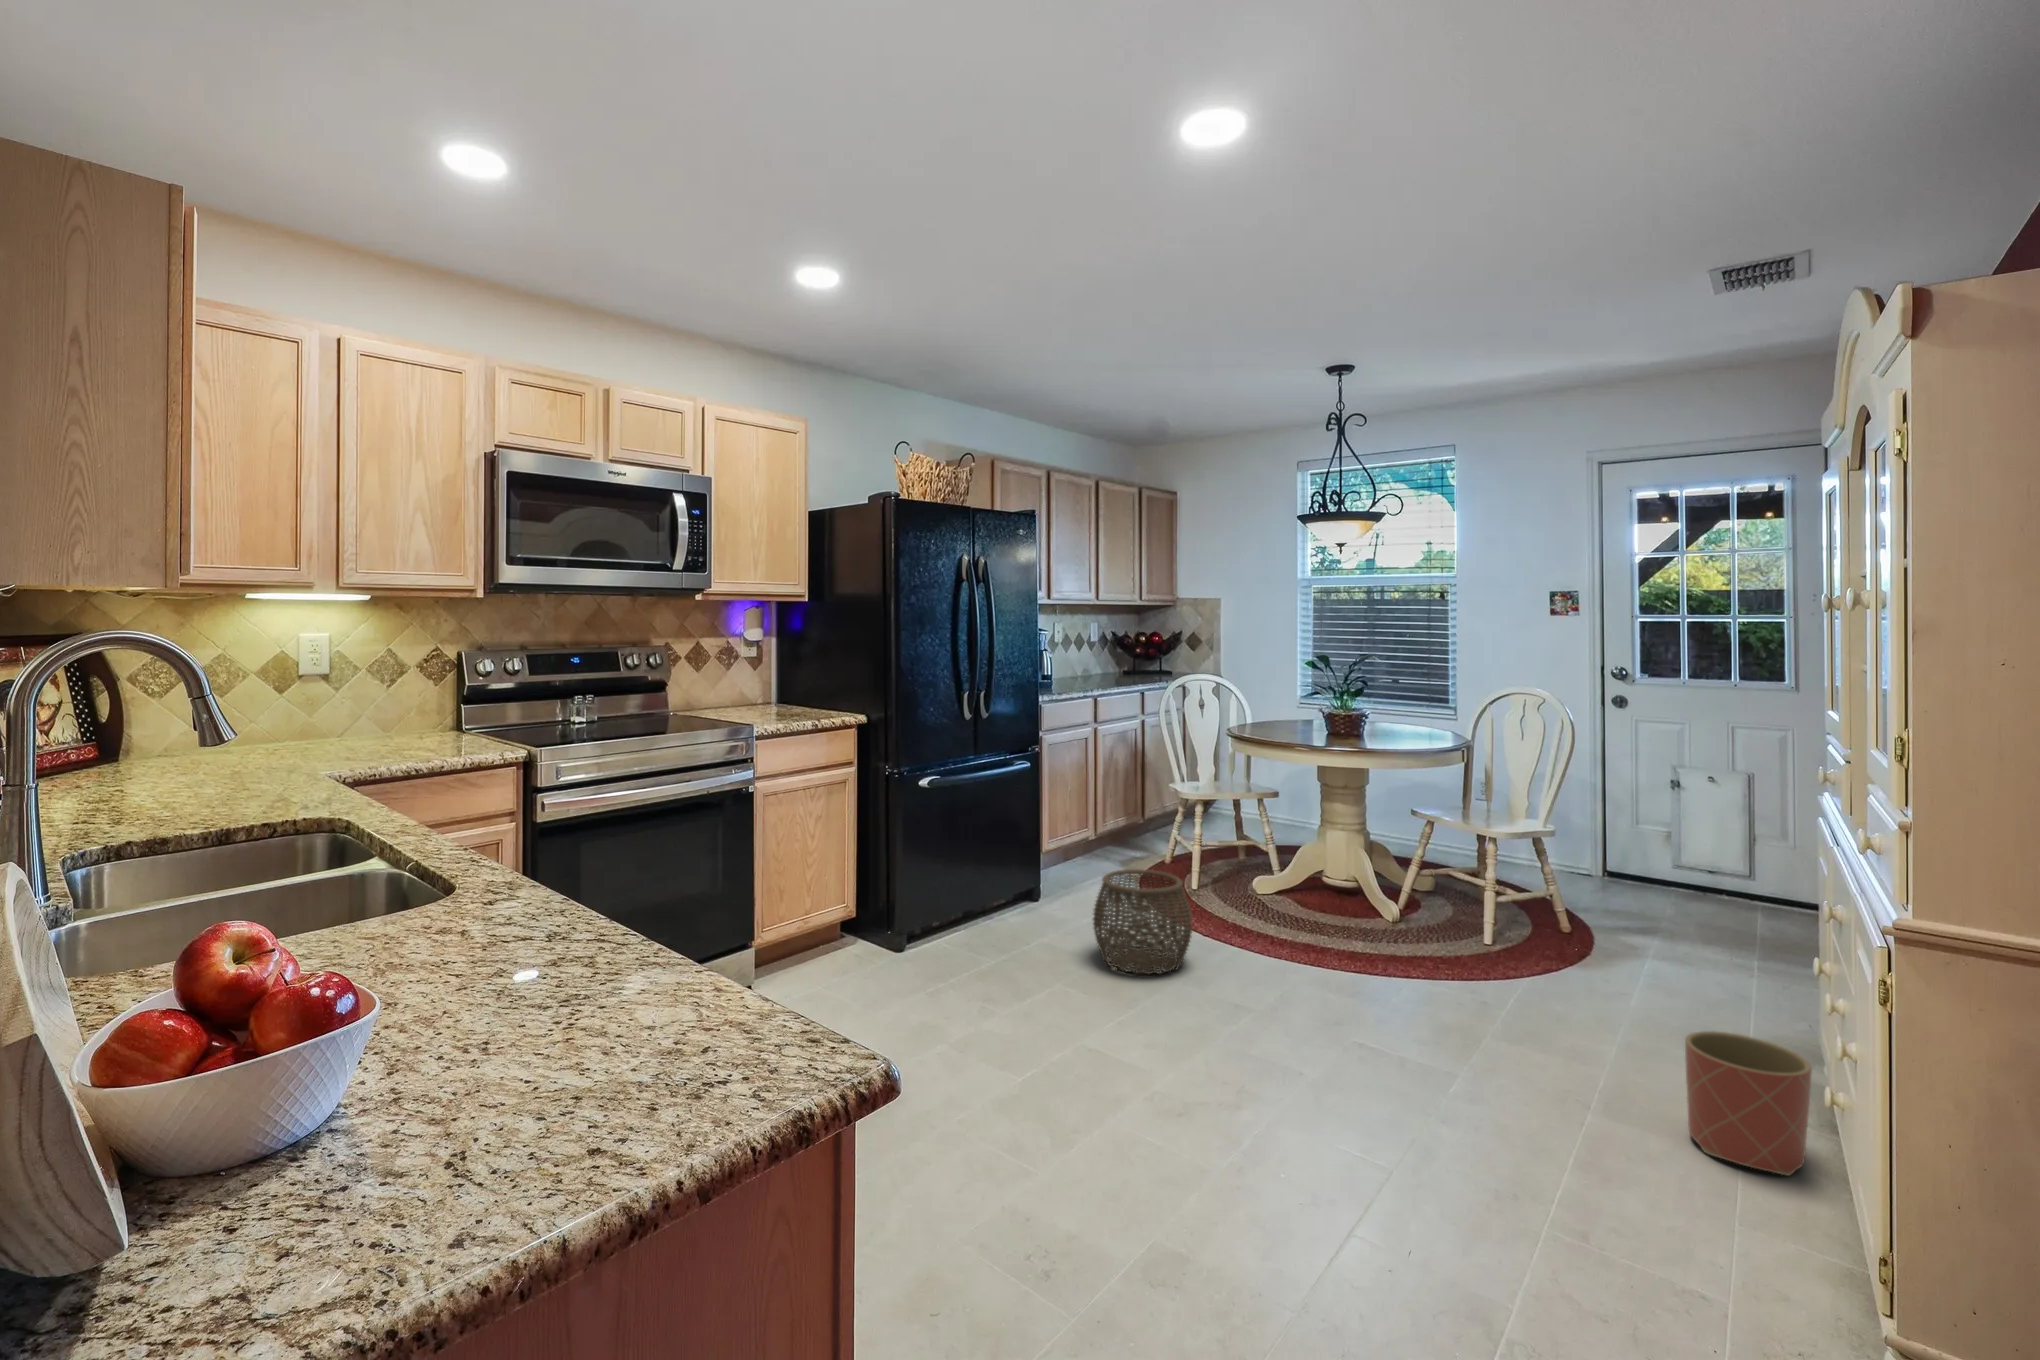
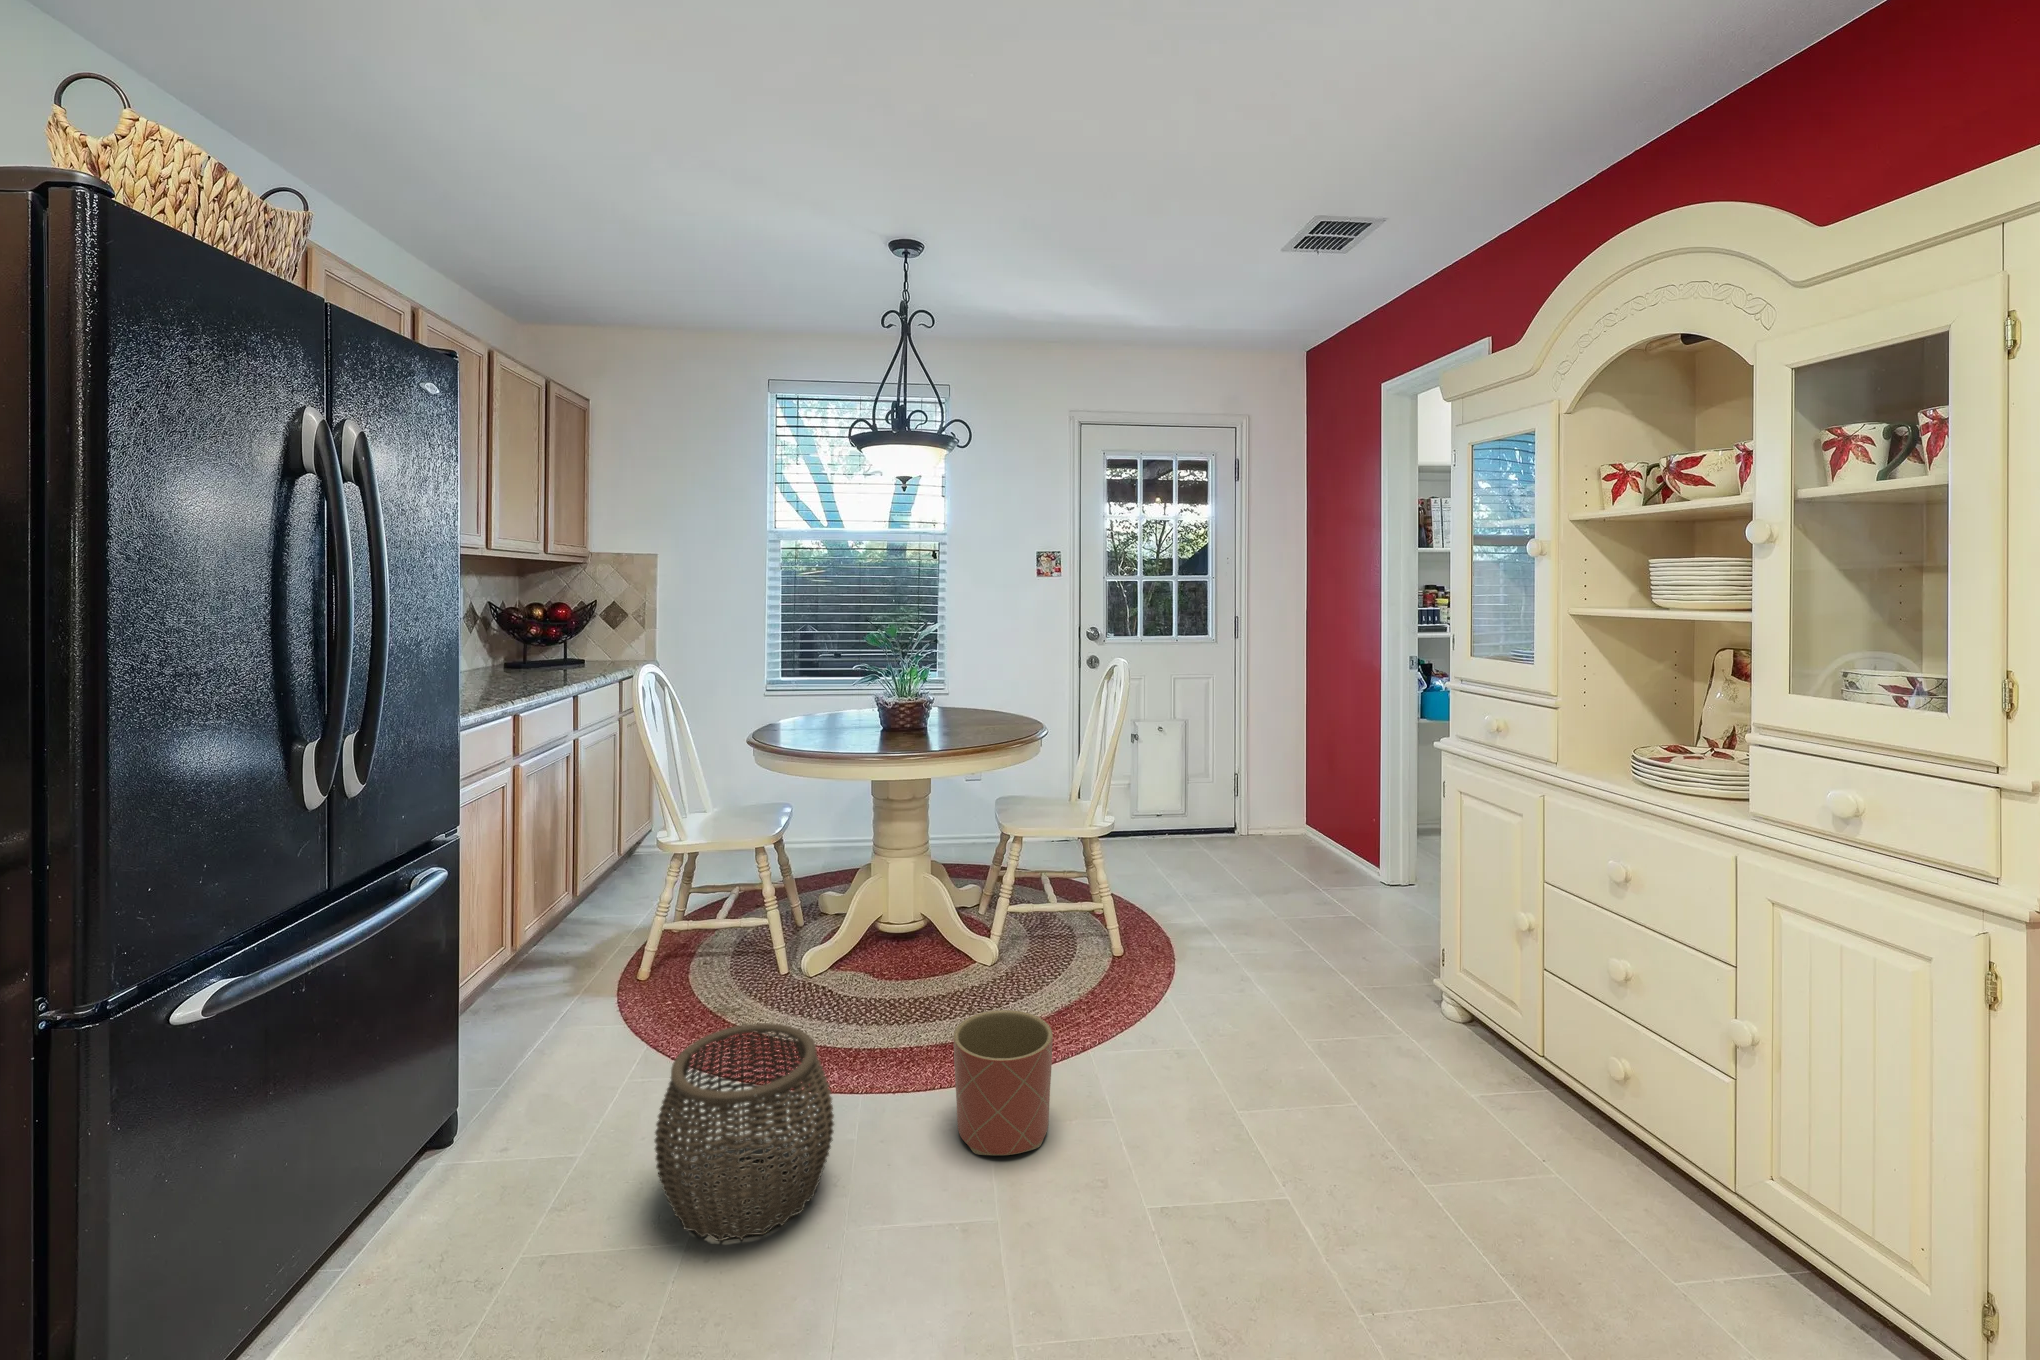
planter: present [1685,1031,1812,1176] -> present [953,1010,1053,1155]

